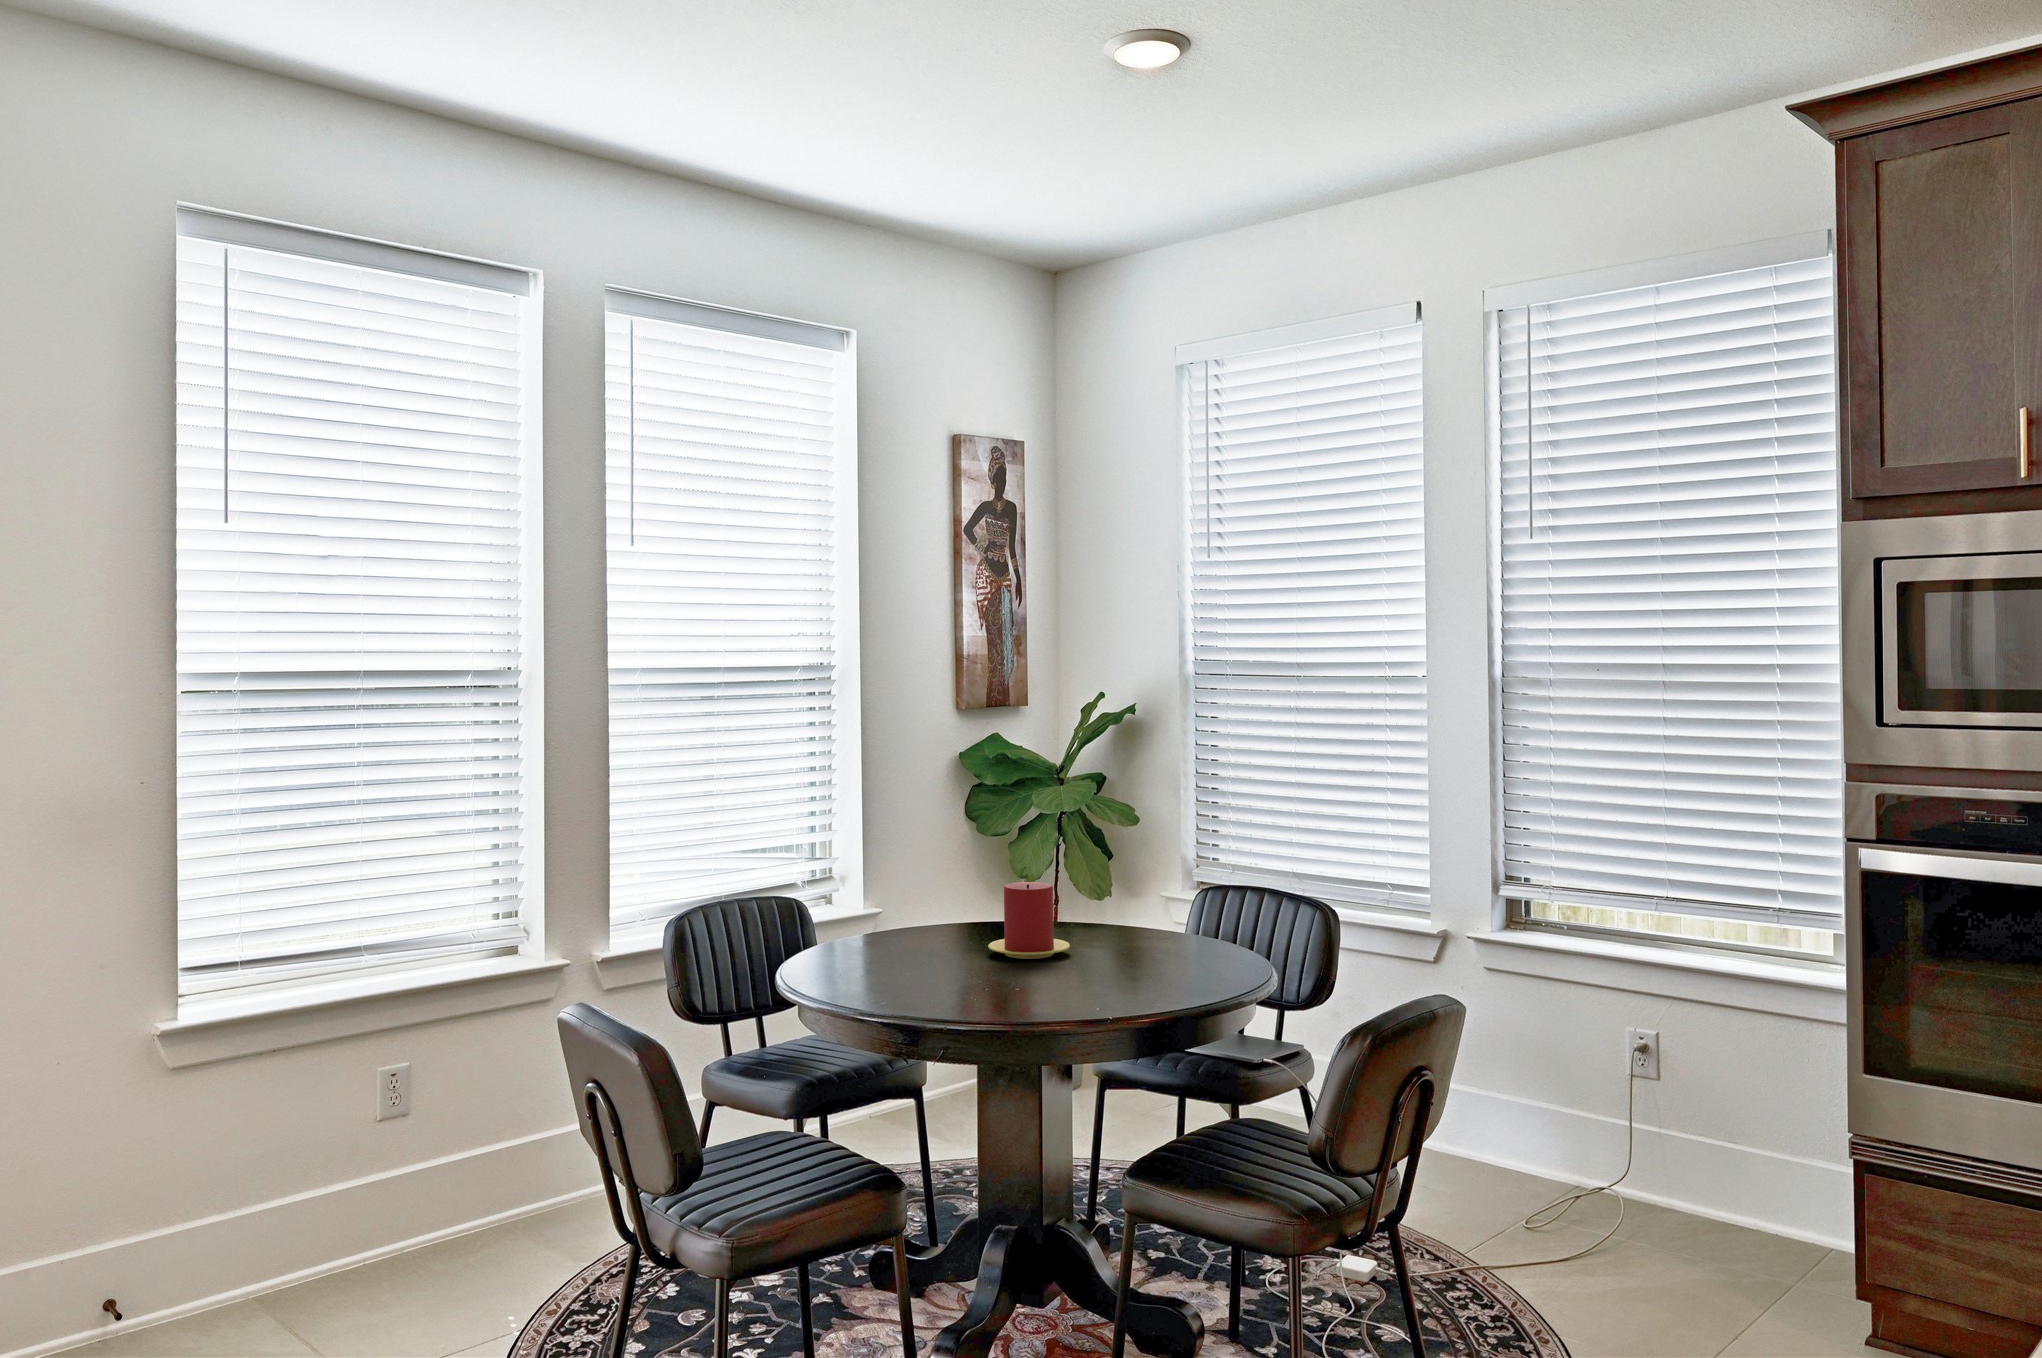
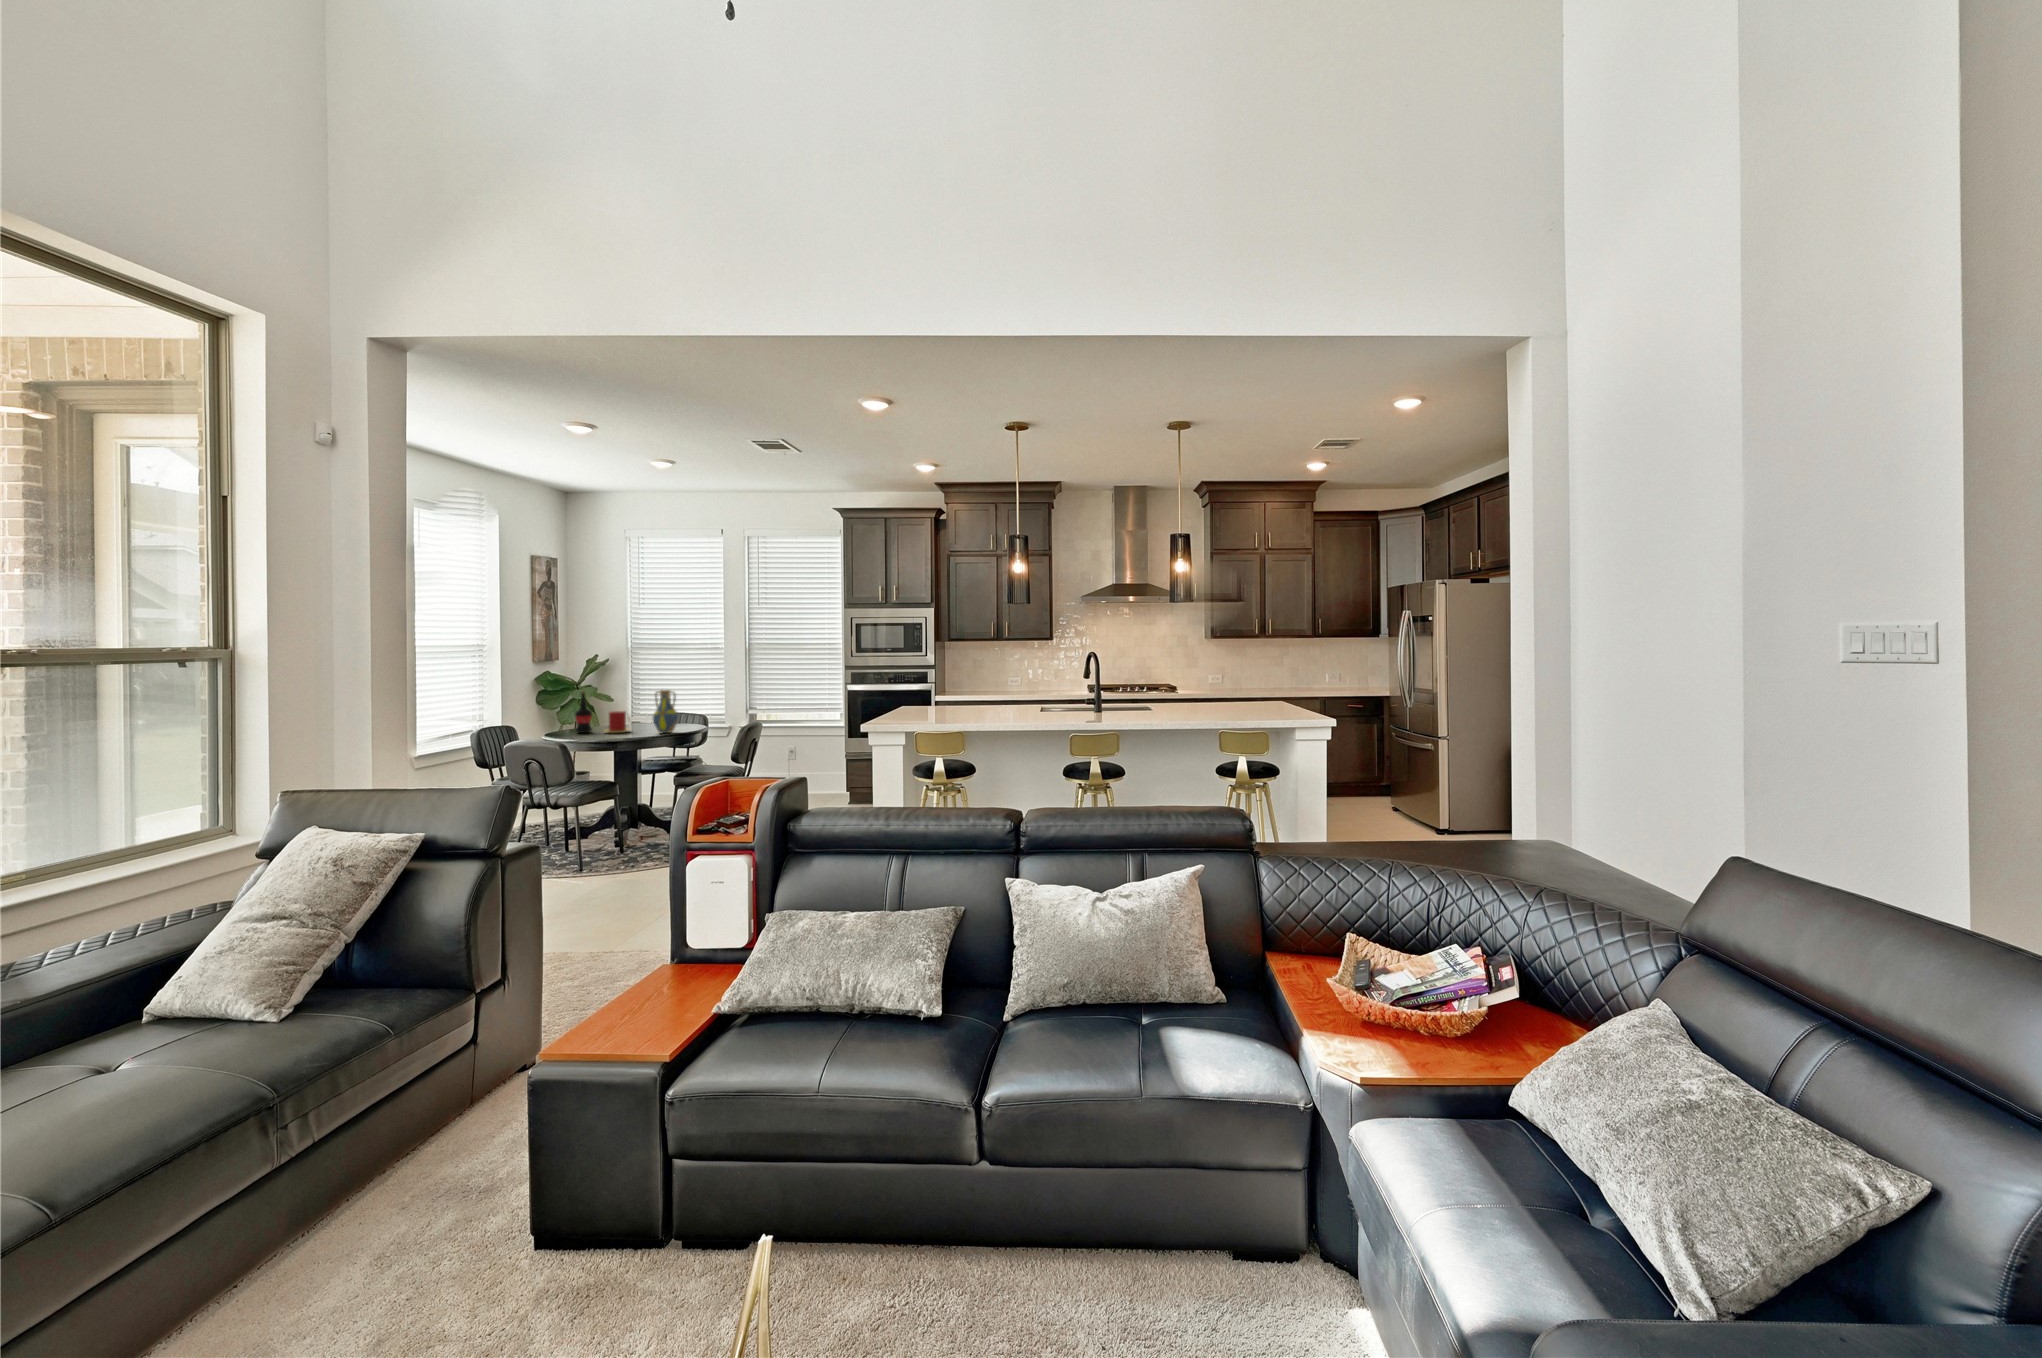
wine bottle: none [934,810,980,940] -> present [575,691,592,733]
vase: none [1099,831,1183,988] -> present [653,690,678,733]

